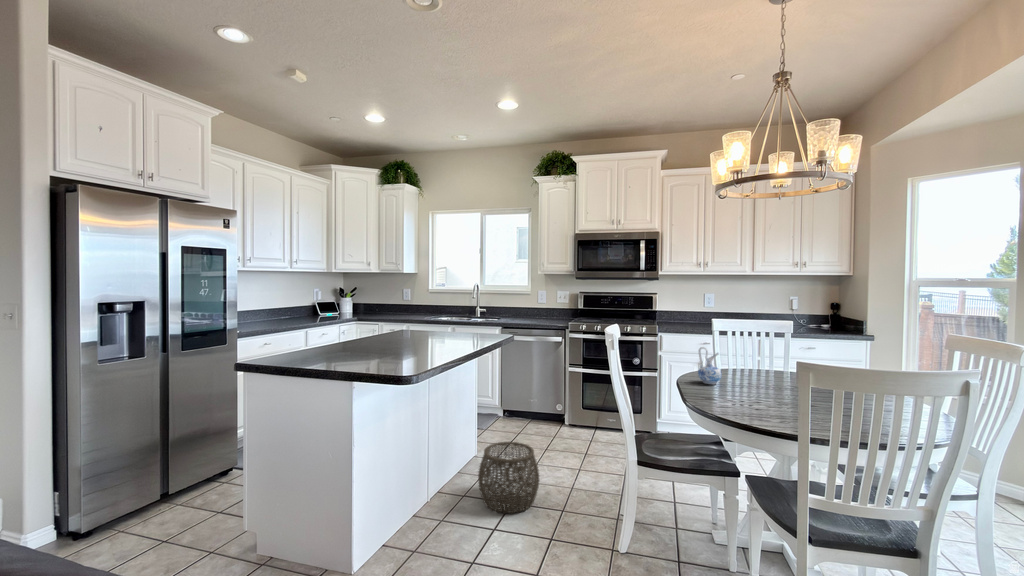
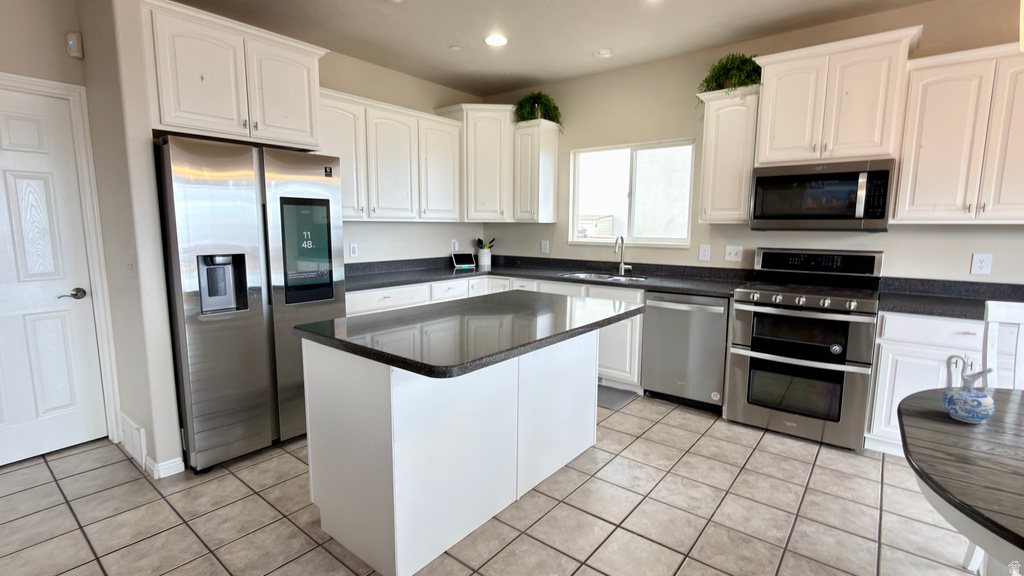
woven basket: present [478,442,539,513] -> none [575,444,658,543]

